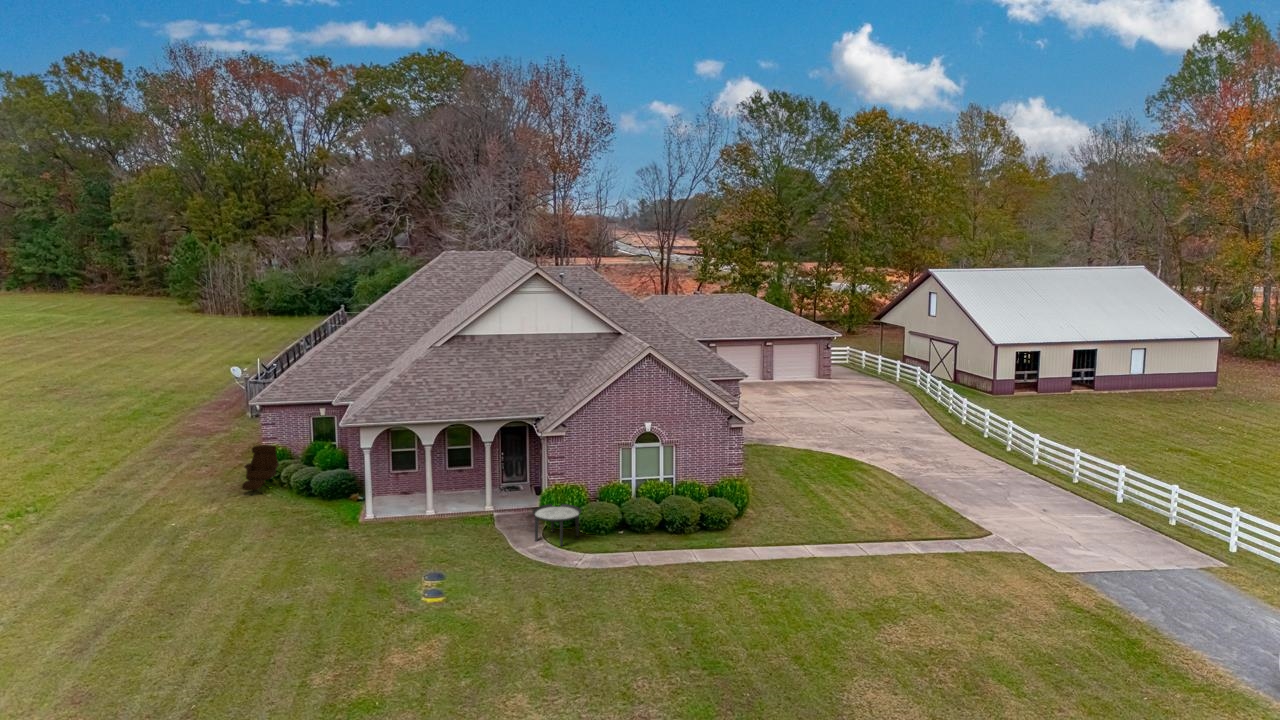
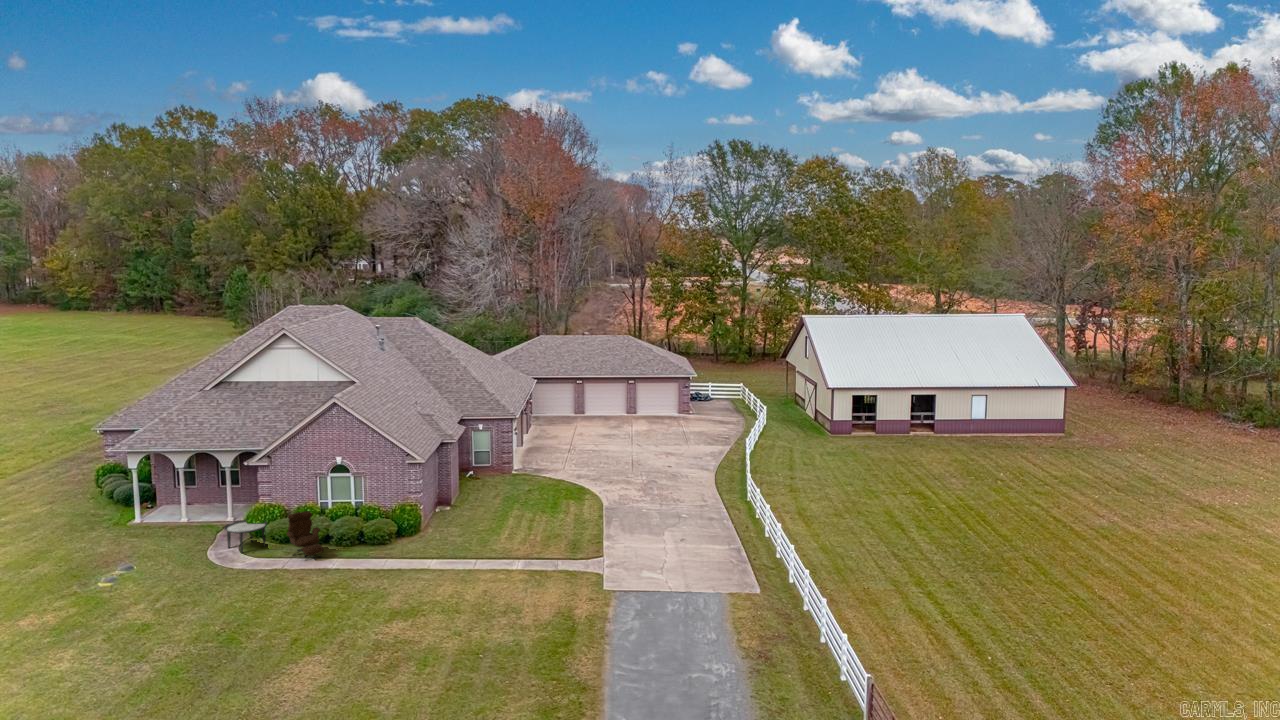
lounge chair: present [242,445,279,493] -> present [287,511,323,558]

